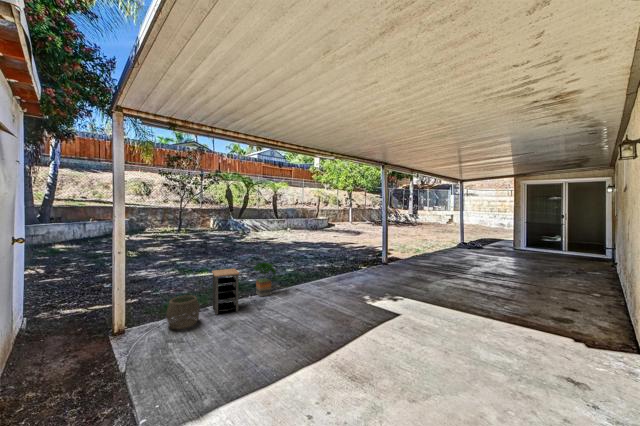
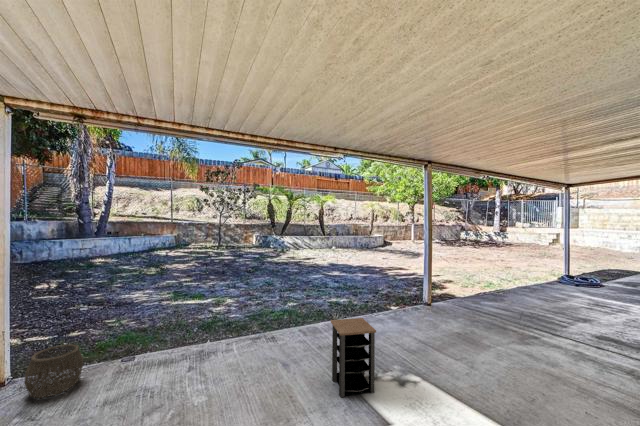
potted tree: present [254,263,276,297] -> none [199,297,231,347]
side table: present [212,268,239,315] -> present [331,318,376,397]

